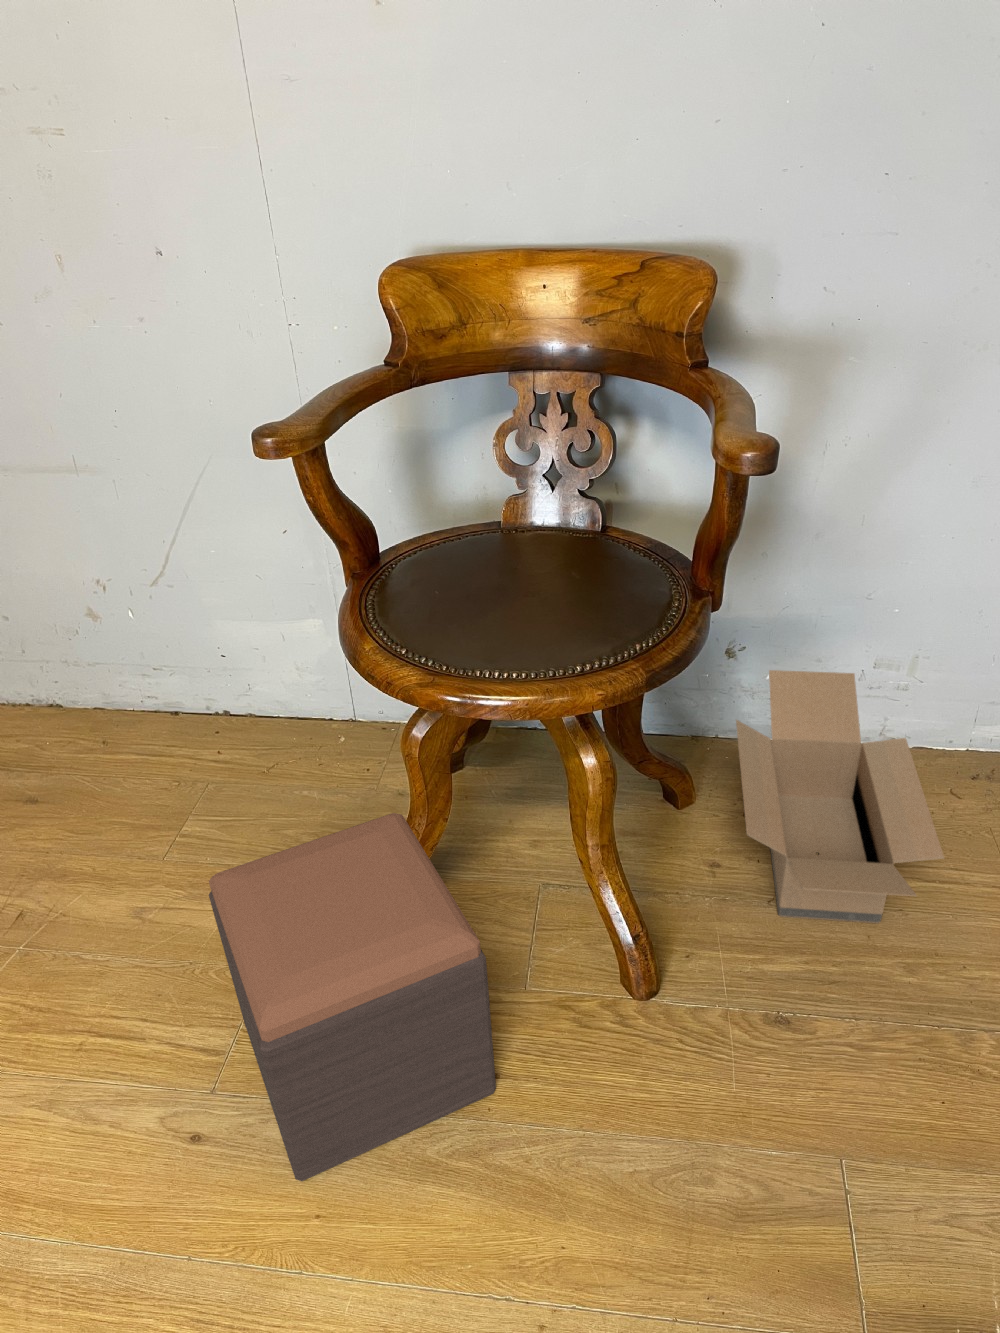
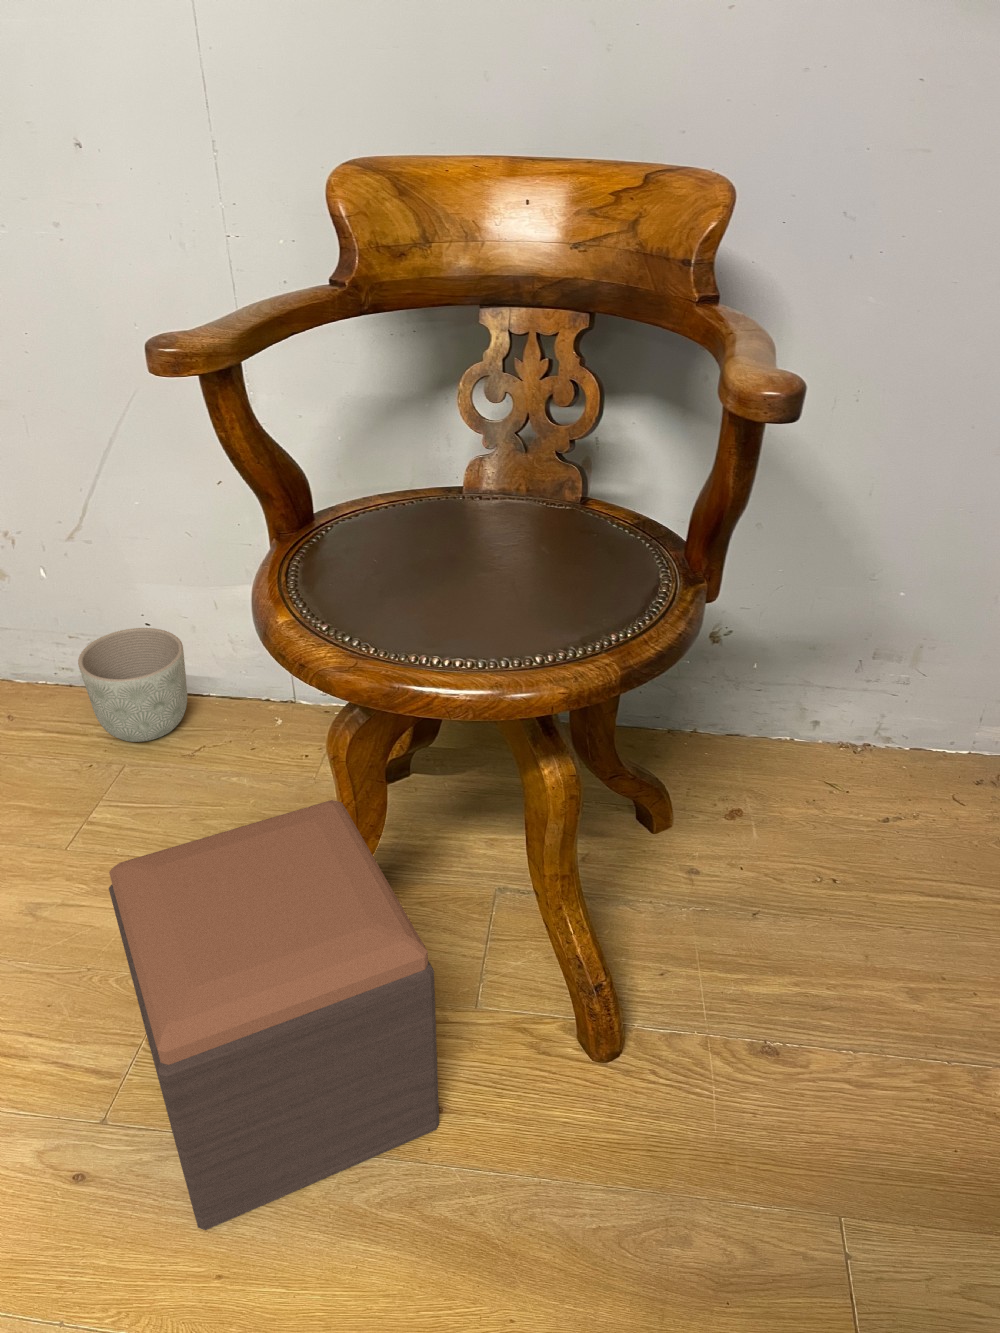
planter: none [166,661,261,762] -> present [78,628,187,742]
cardboard box: present [736,670,944,923] -> none [723,660,955,945]

